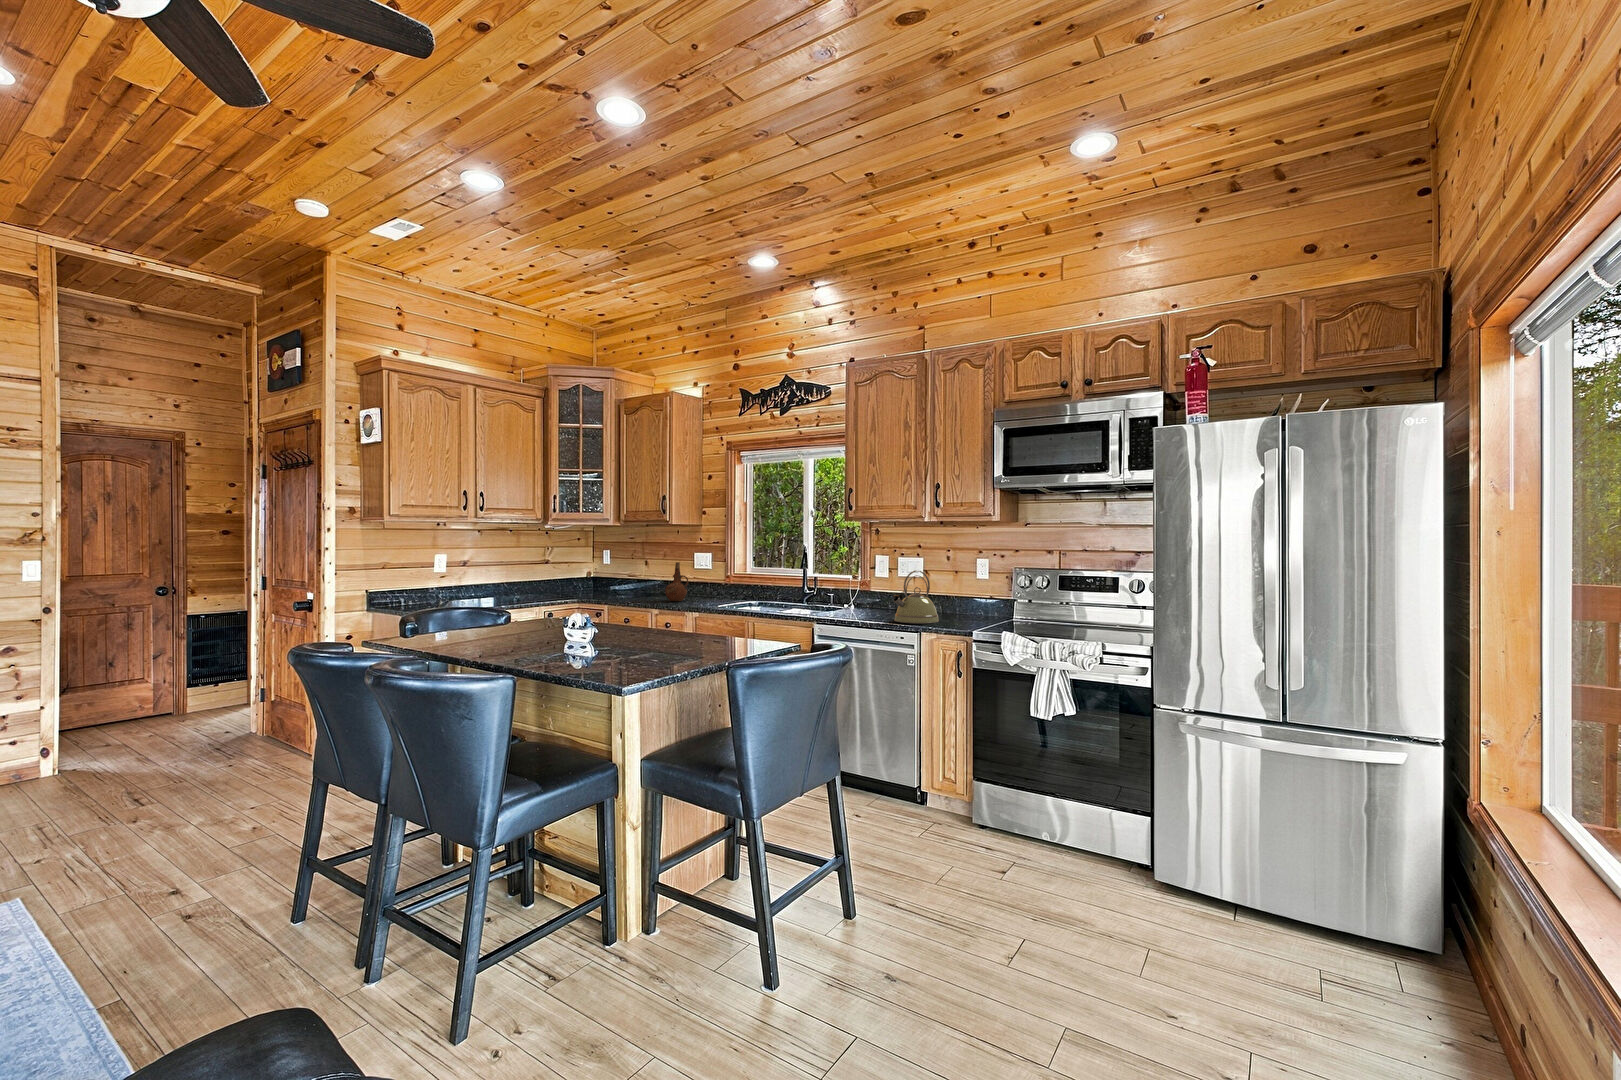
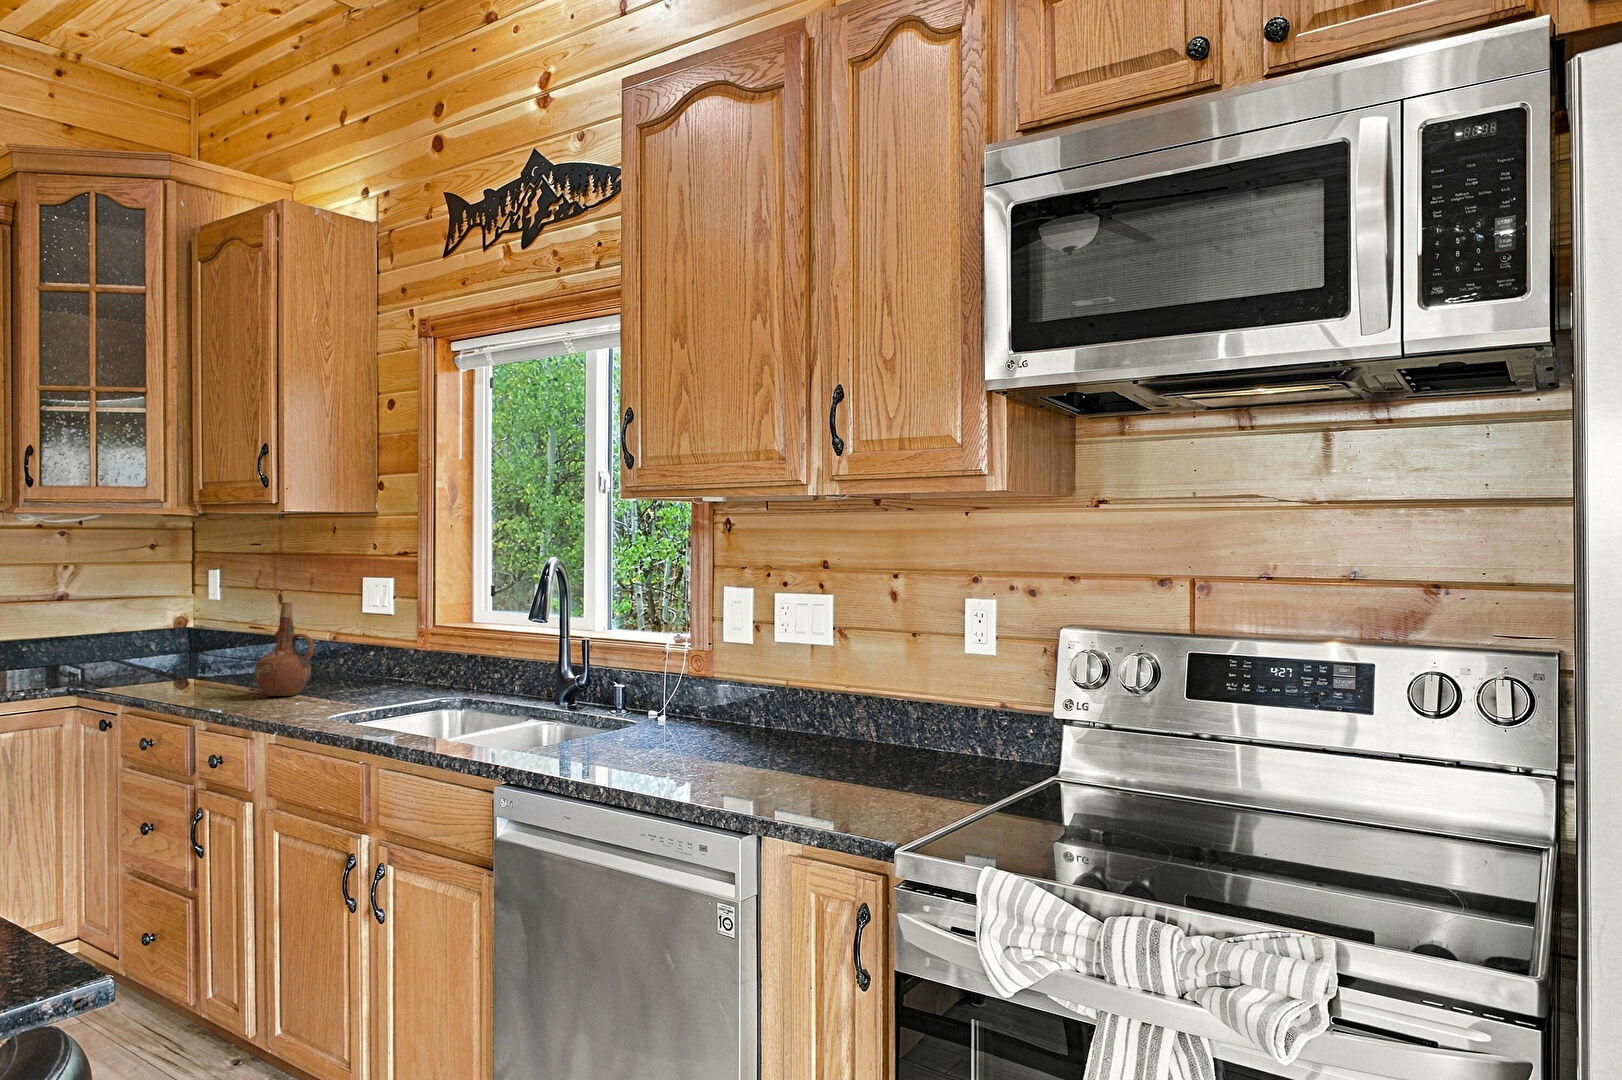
kettle: present [893,570,939,624] -> none [690,638,834,801]

